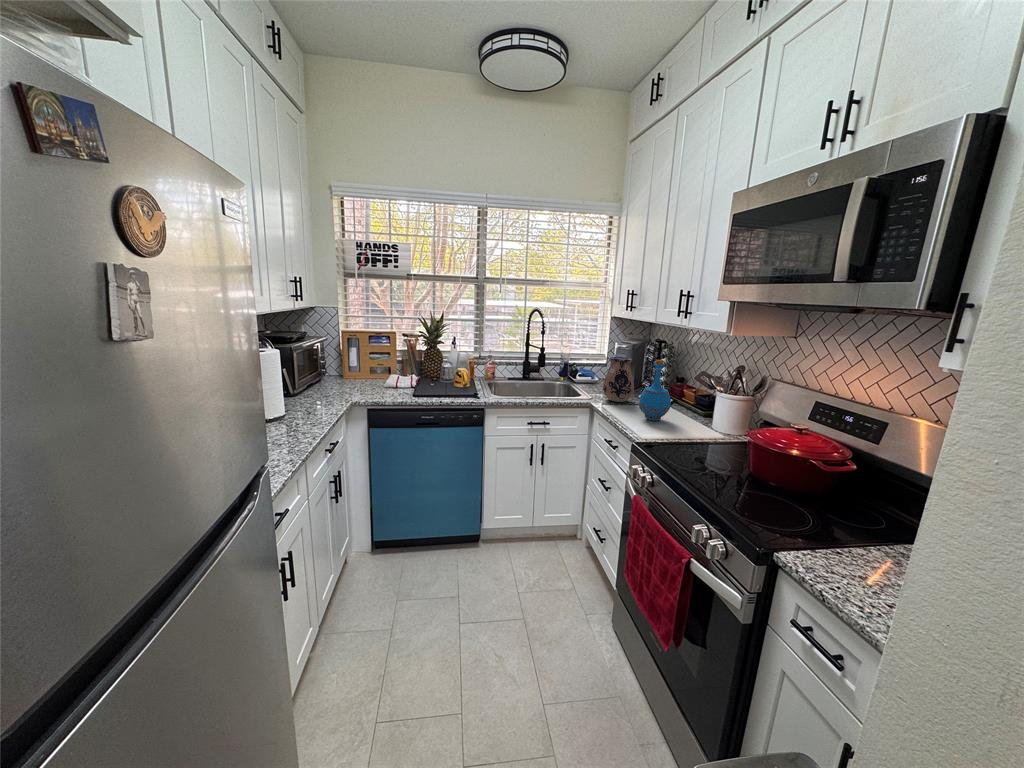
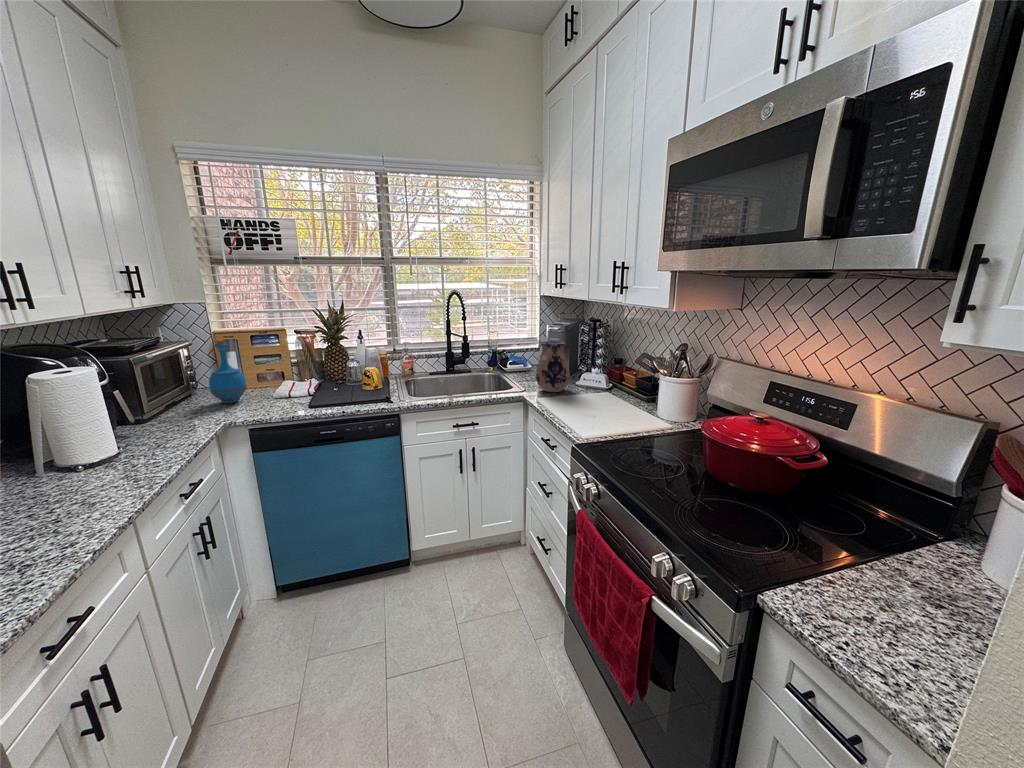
bottle: present [639,360,671,421] -> present [209,340,247,403]

